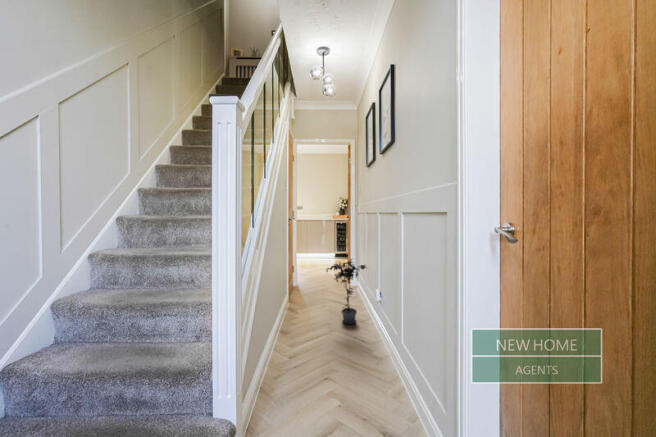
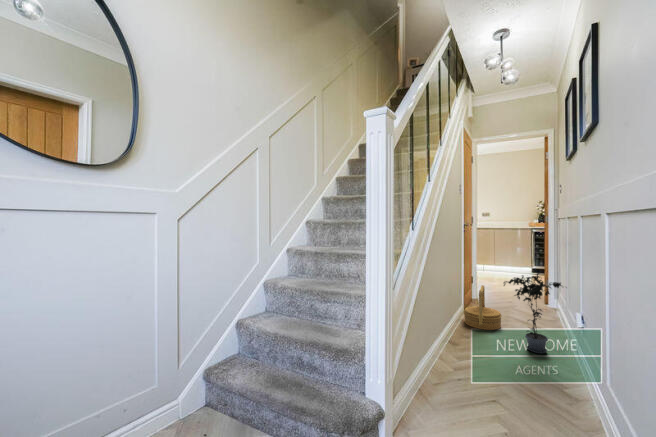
basket: none [292,273,322,312] -> present [464,285,502,330]

